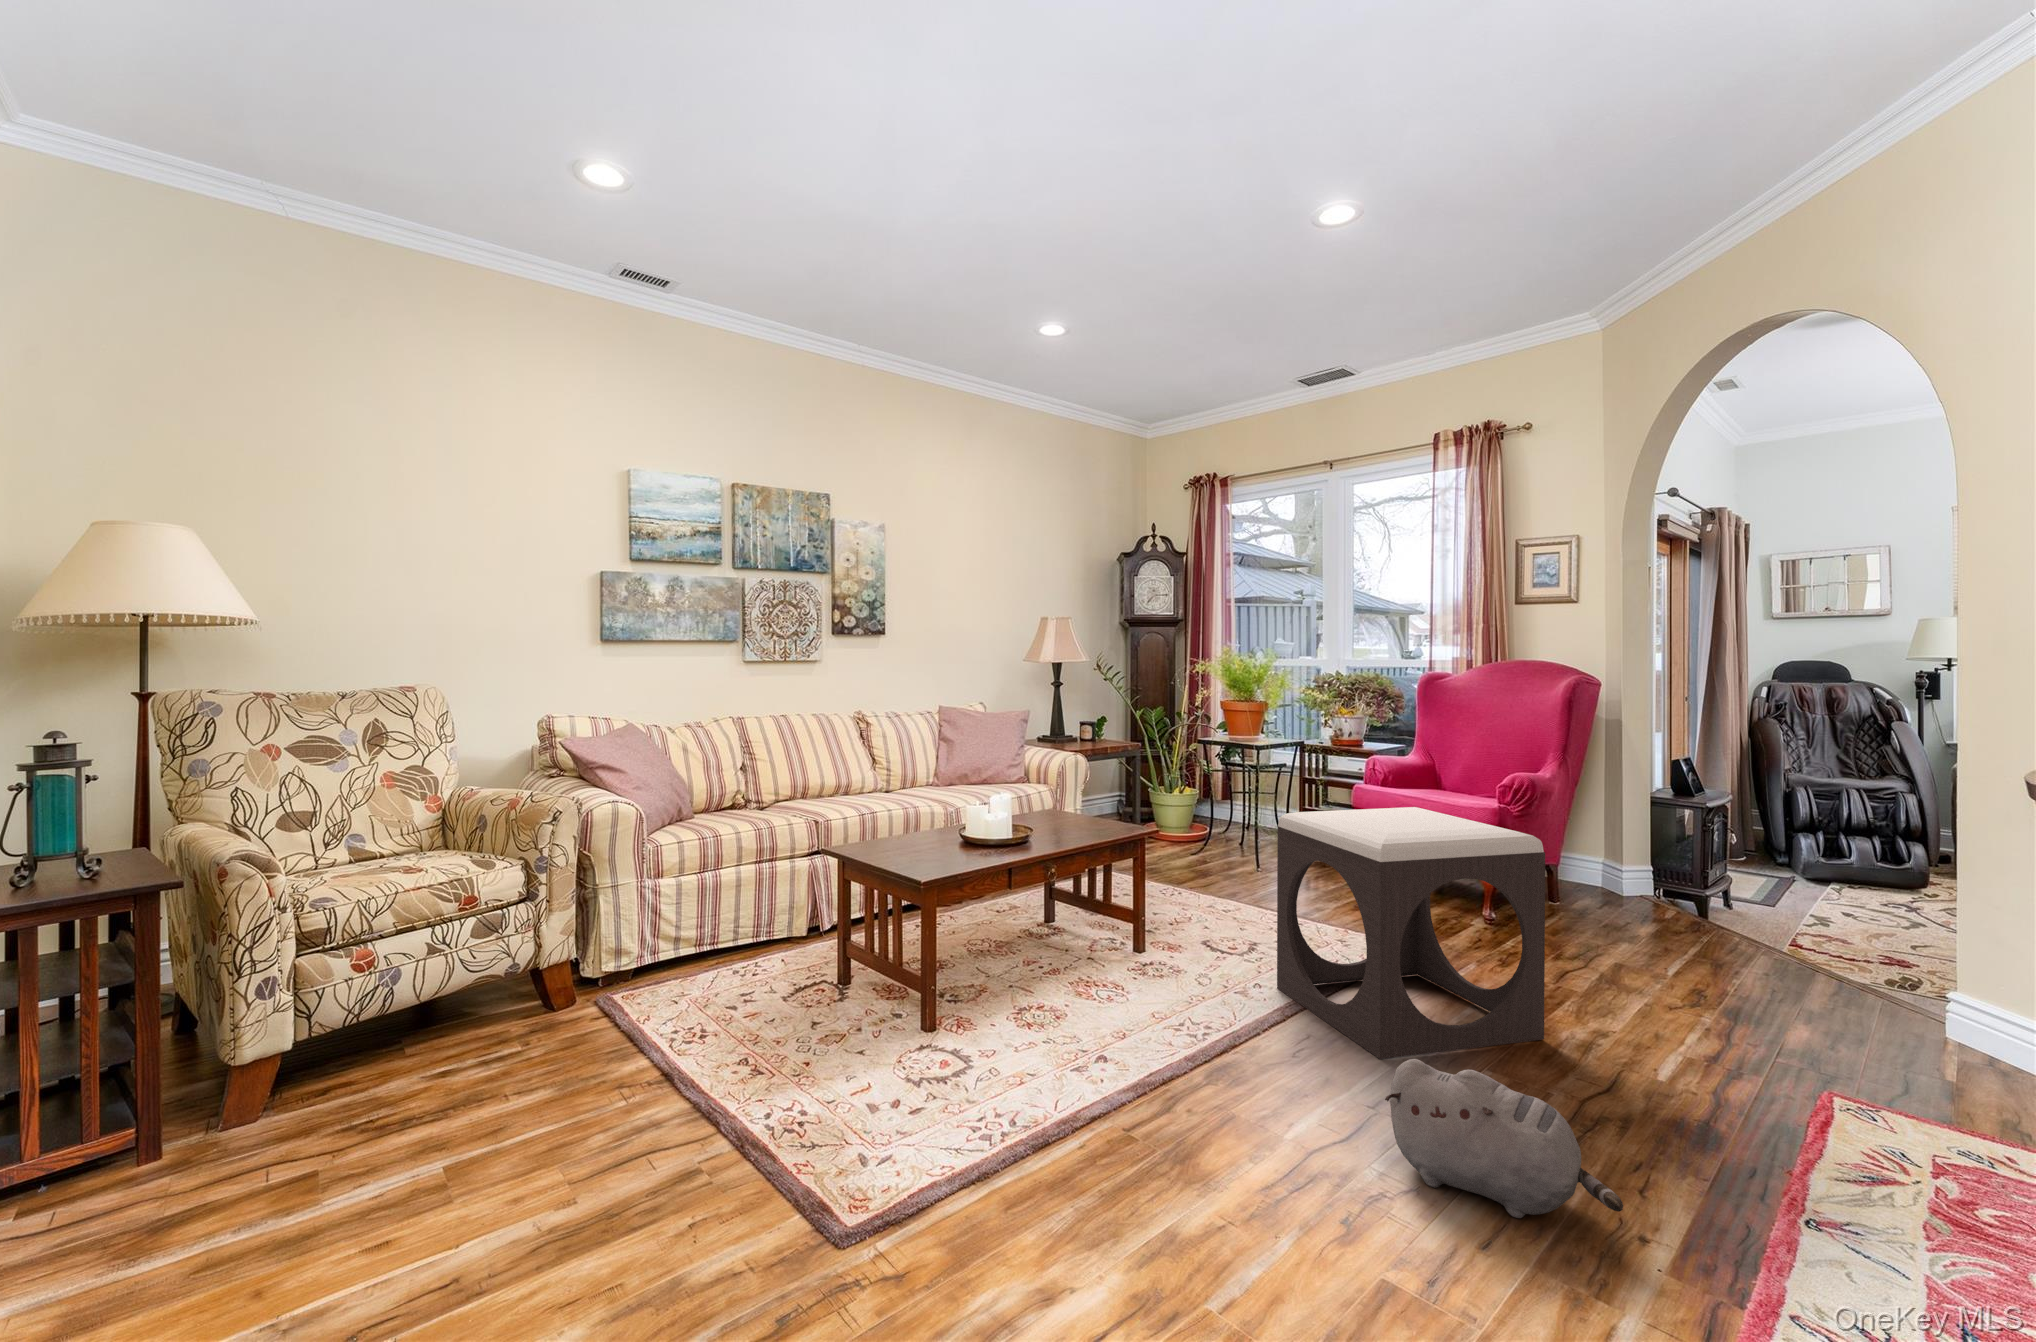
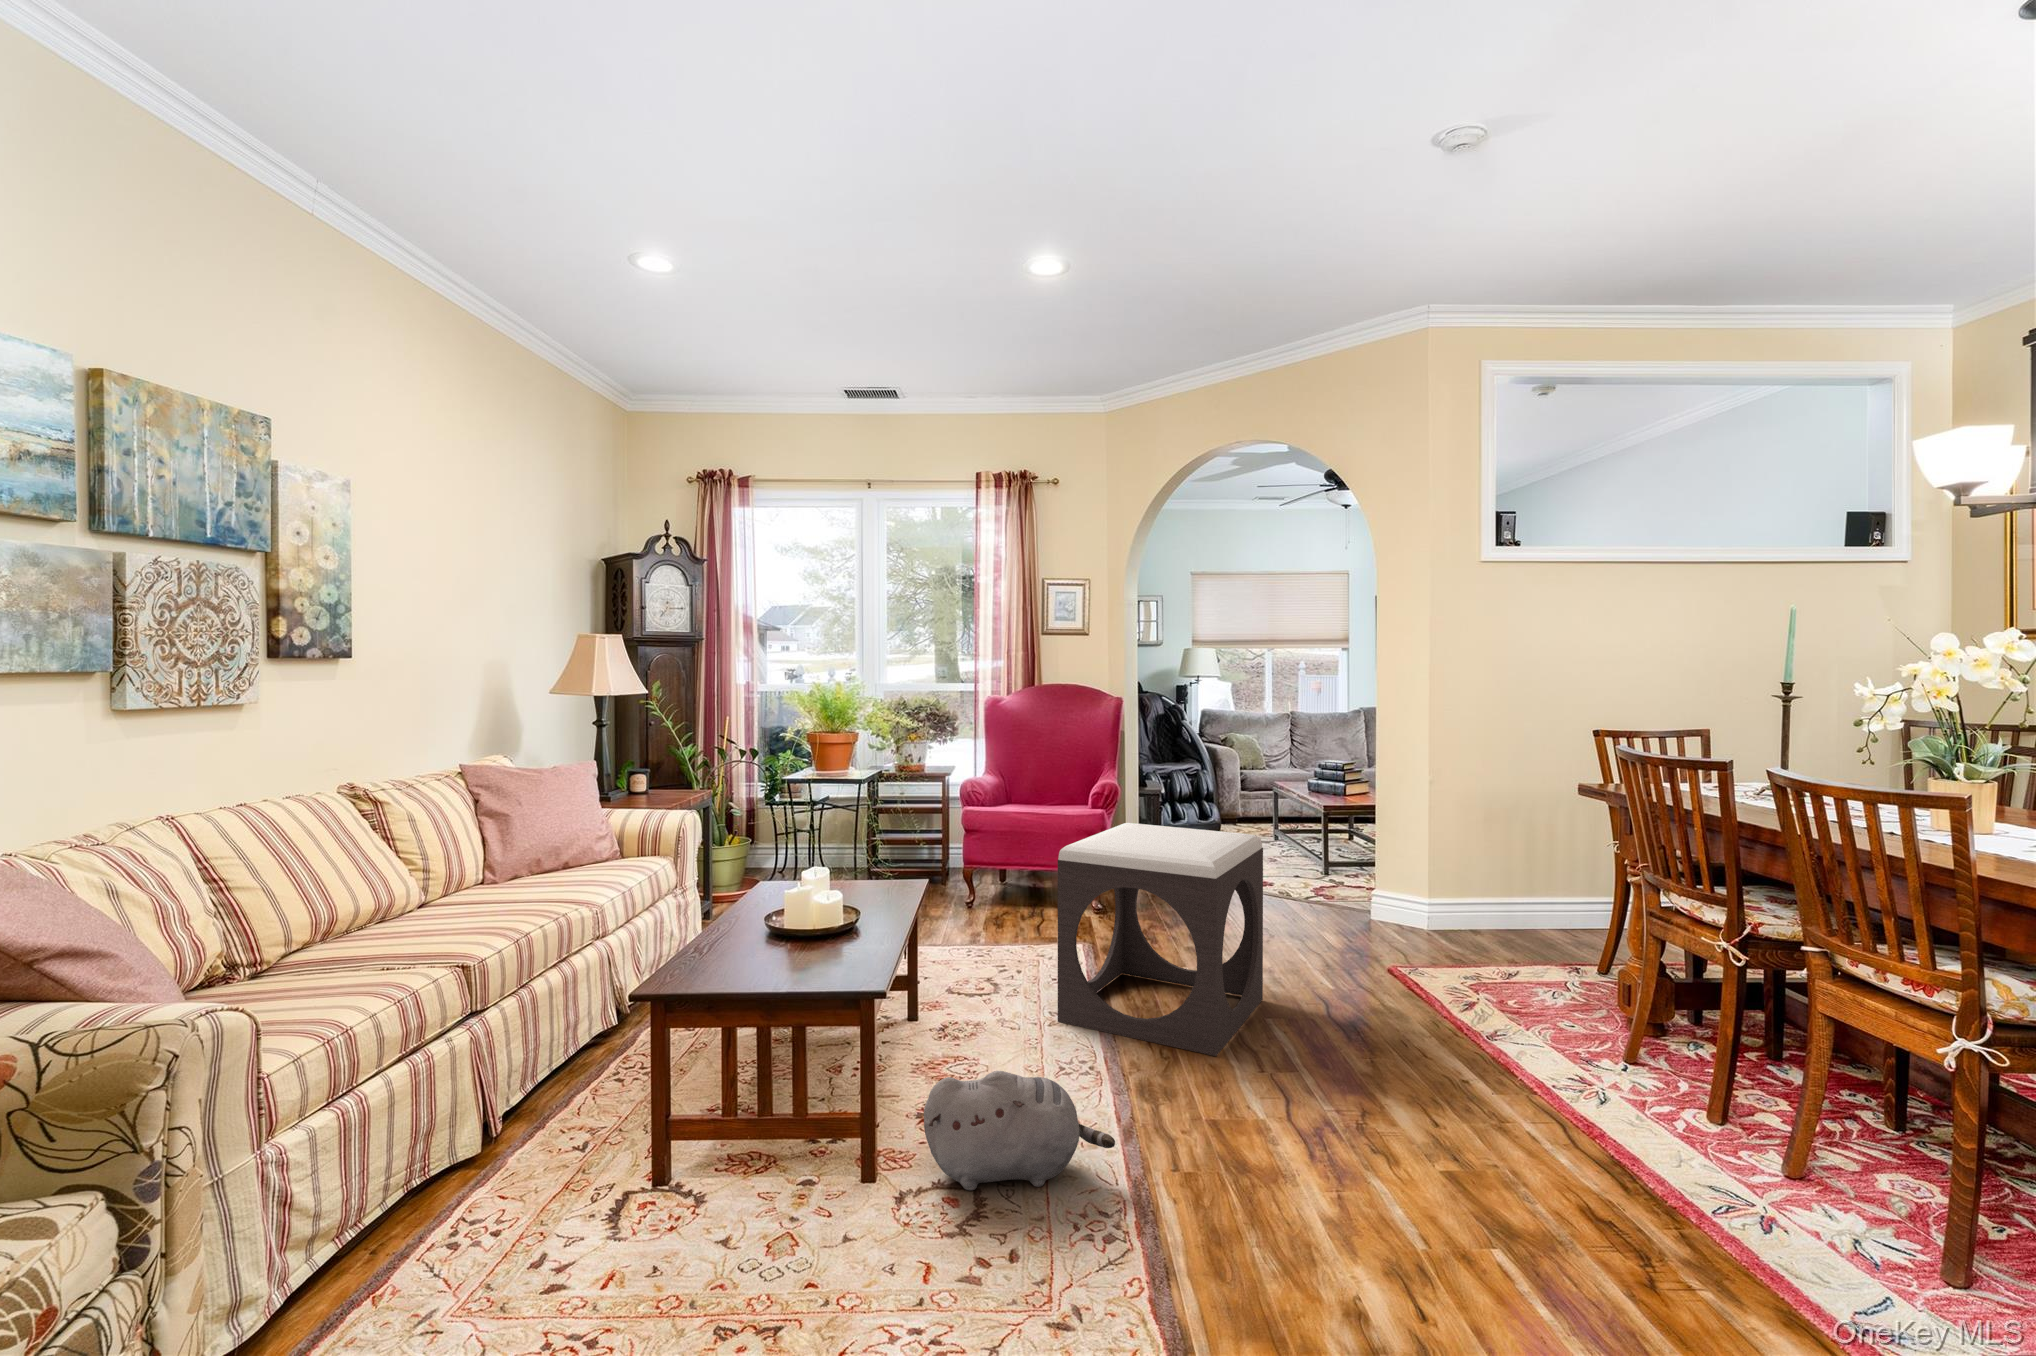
plush toy: present [1385,1059,1623,1218] -> present [924,1071,1115,1190]

